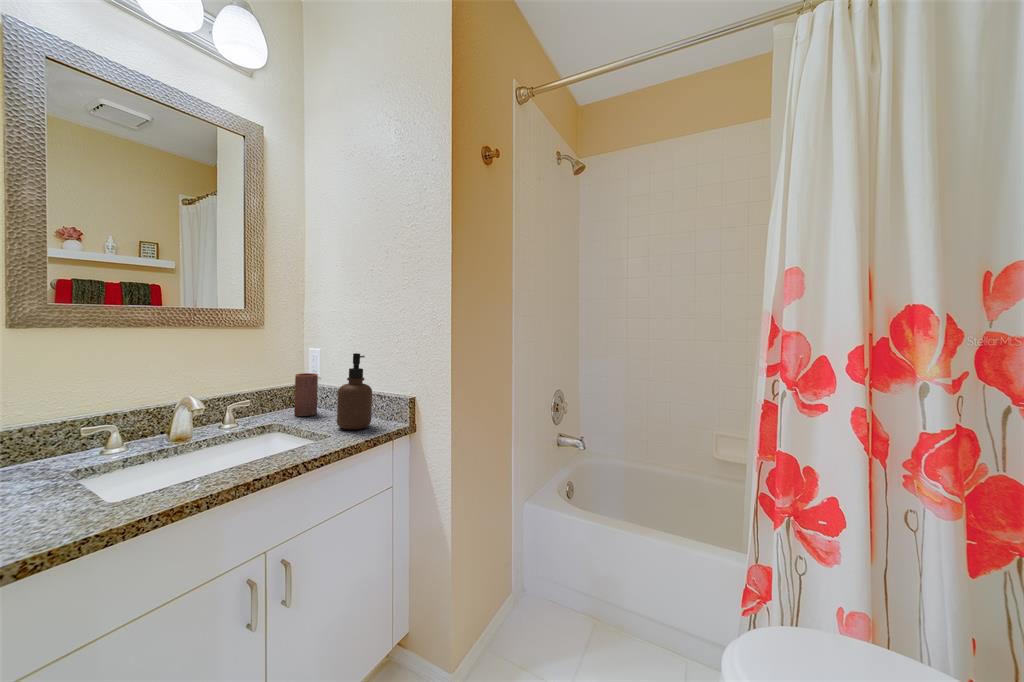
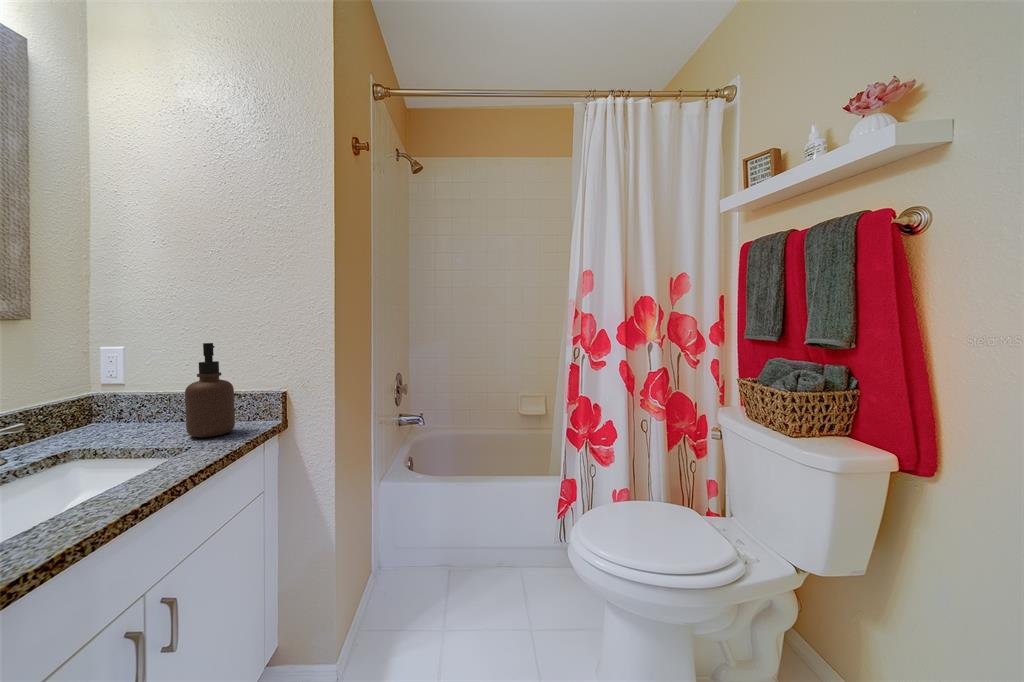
candle: present [294,373,318,416] -> none [93,377,133,436]

